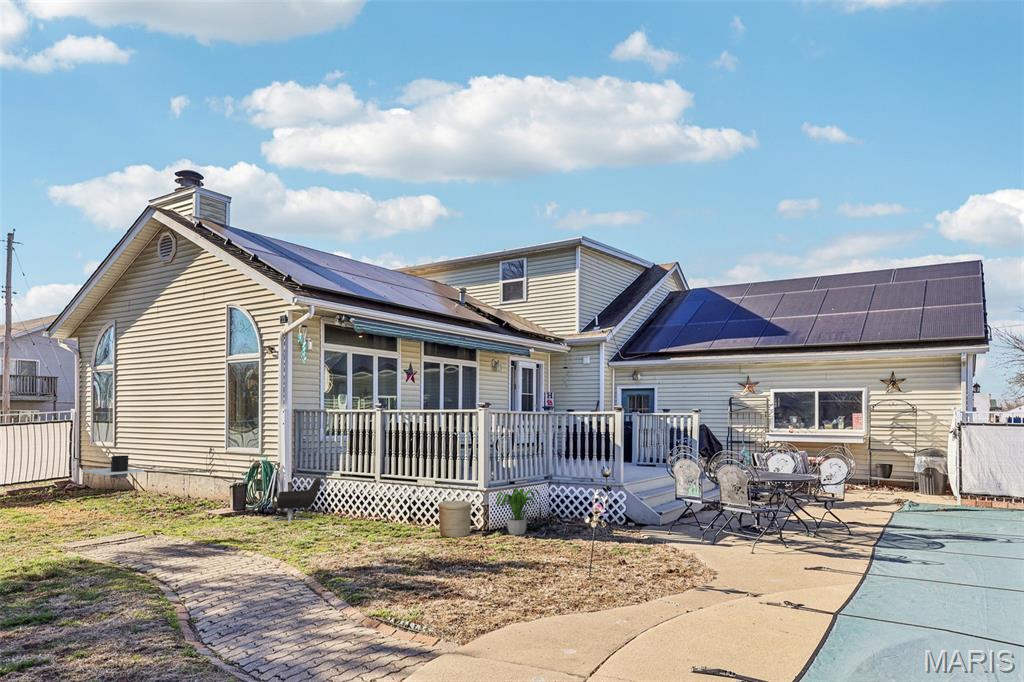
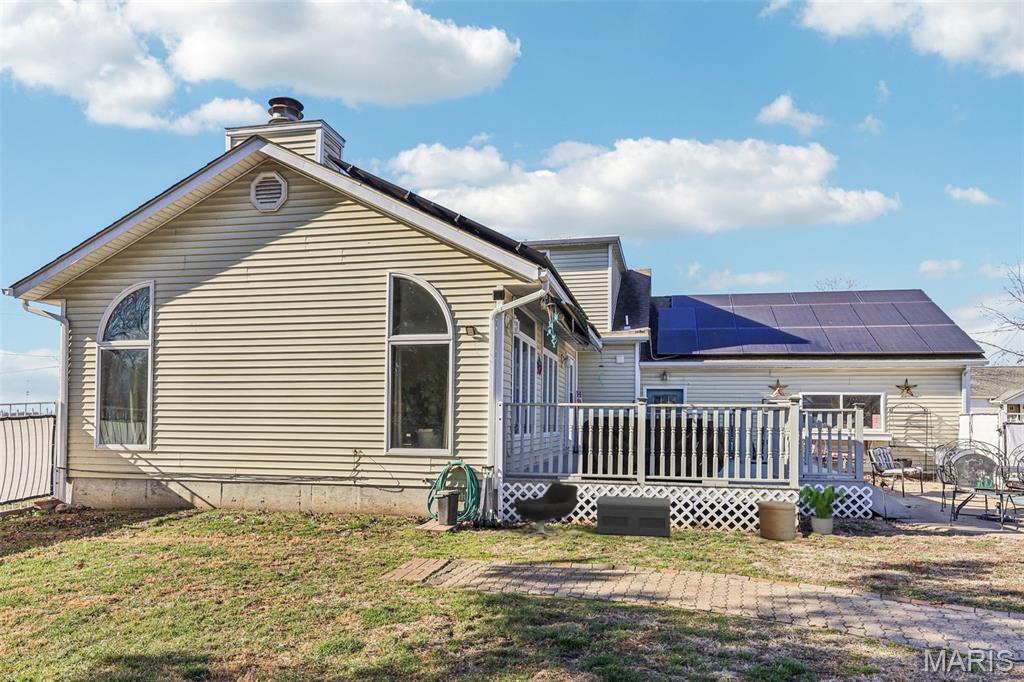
side table: present [82,455,144,498] -> none [123,463,220,523]
storage bench: none [327,491,390,529] -> present [596,496,671,537]

